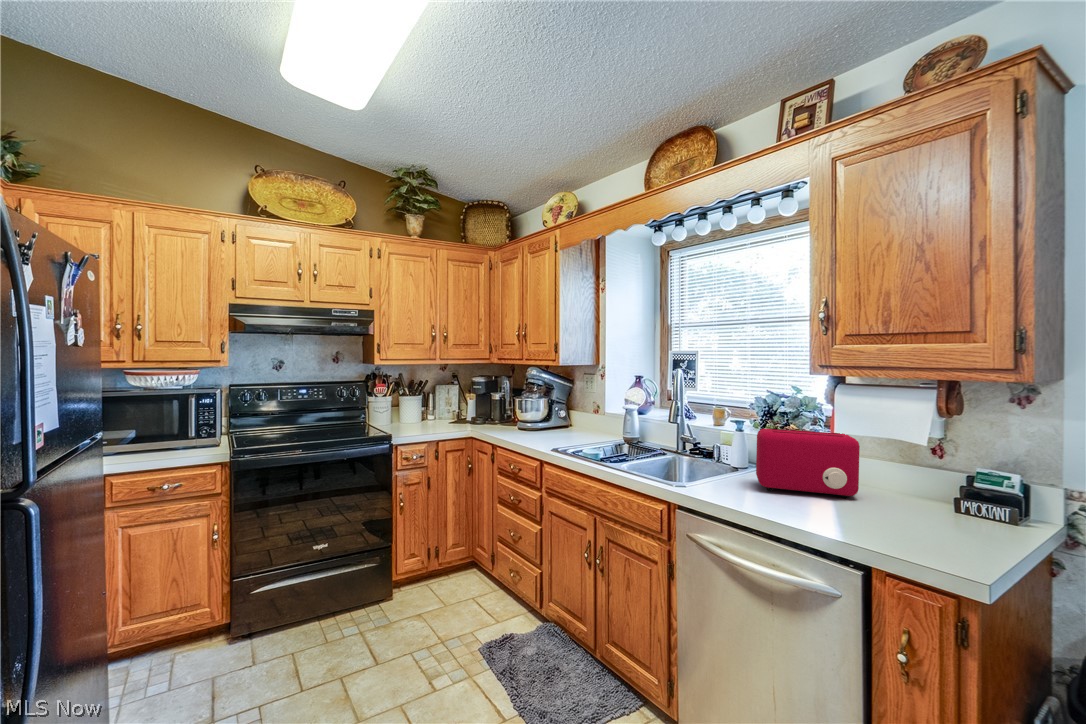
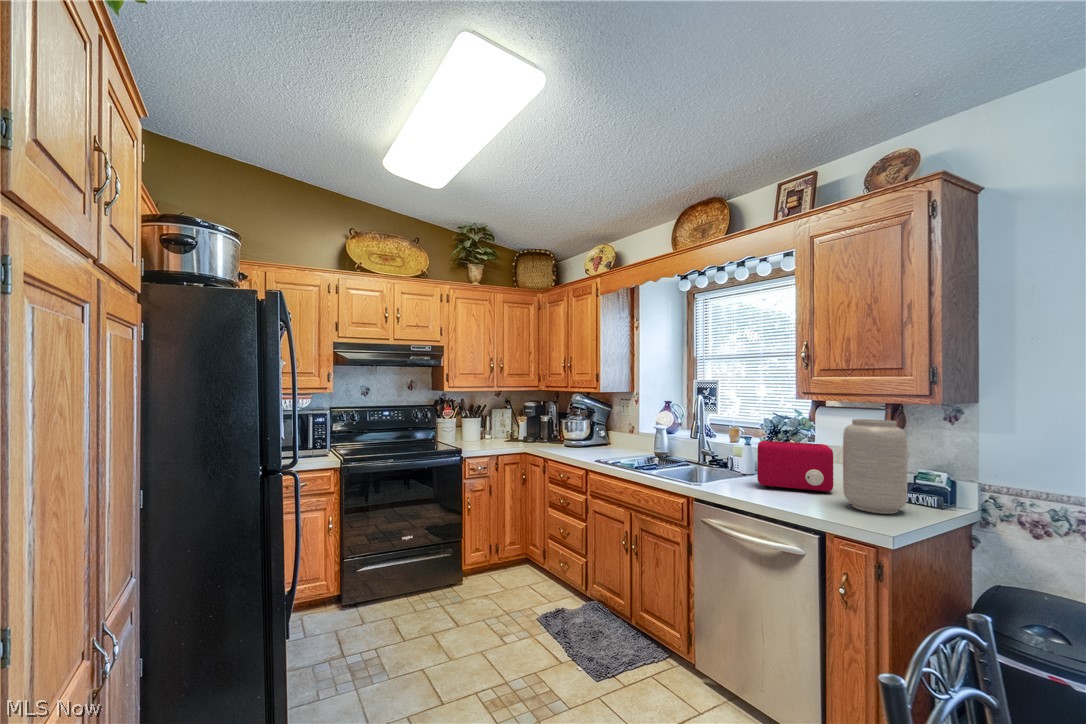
vase: none [884,402,980,536] -> present [843,419,907,514]

